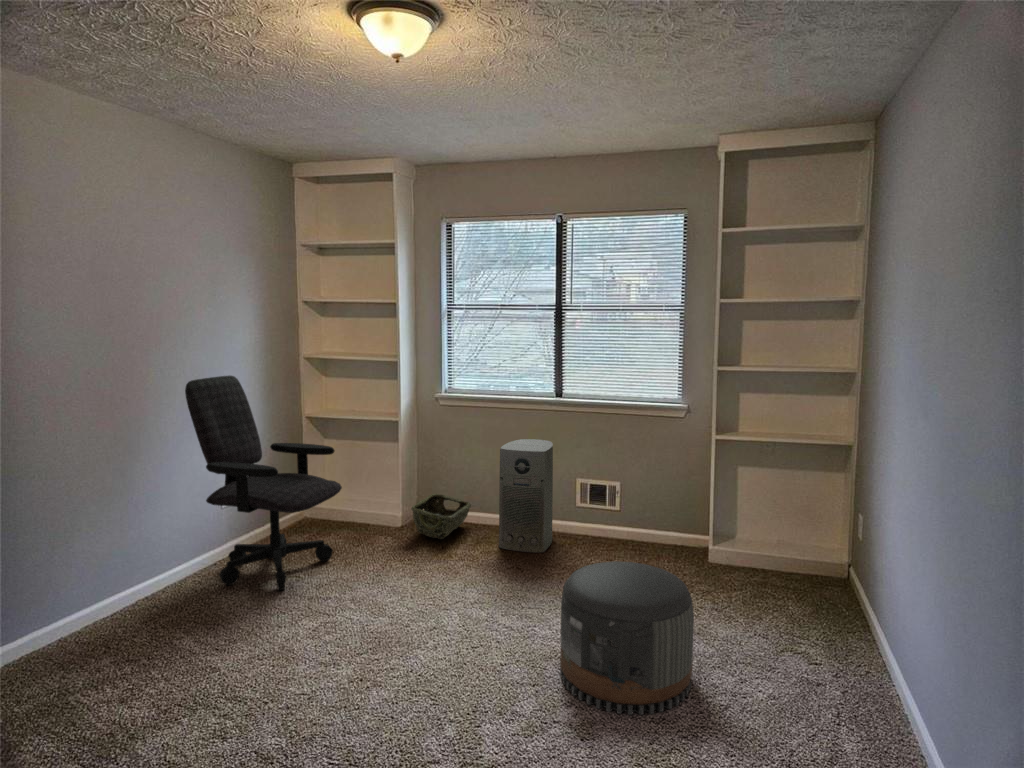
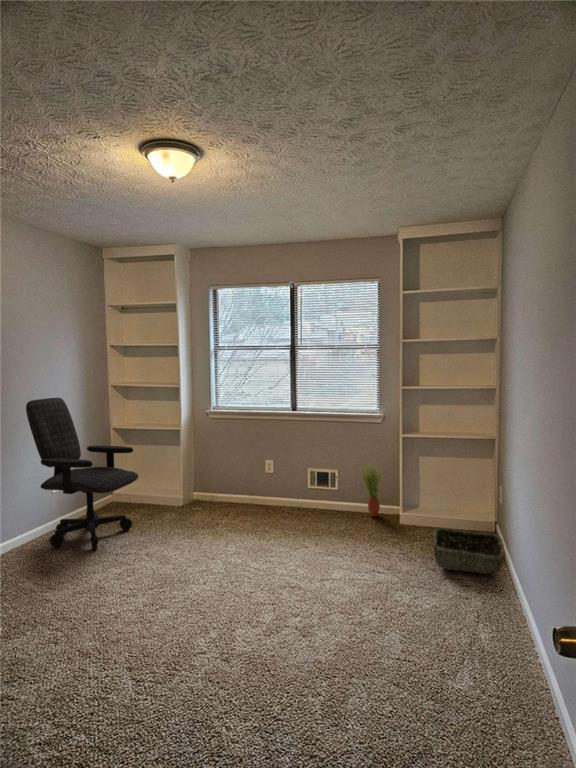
air purifier: present [499,439,553,553] -> none [252,441,291,521]
potted plant: none [651,473,684,550] -> present [361,463,381,517]
woven basket: present [411,494,471,539] -> present [433,528,505,574]
pouf: present [560,561,694,715] -> none [291,518,382,620]

